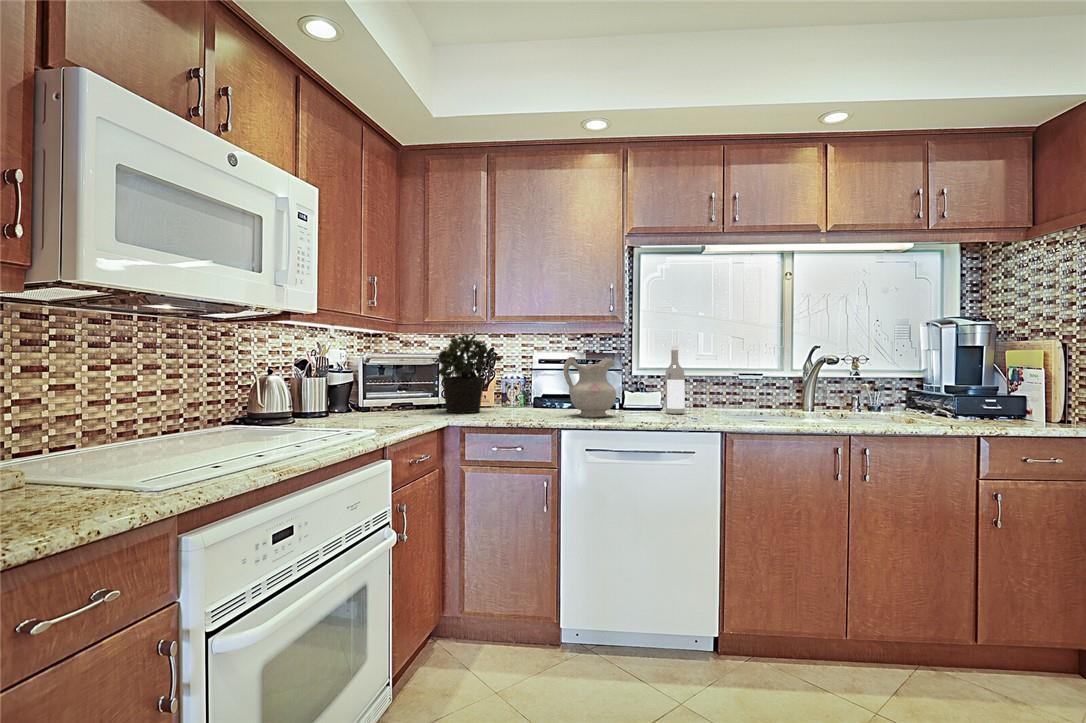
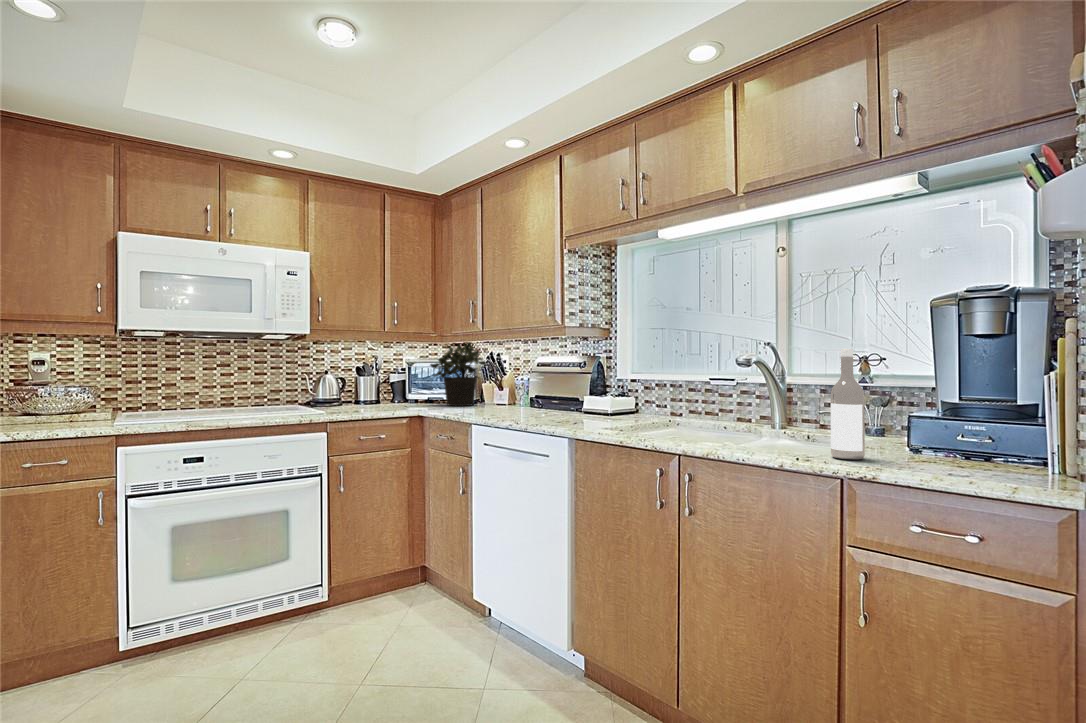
wine bottle: present [665,345,685,414] -> present [830,349,865,460]
ceramic pitcher: present [564,357,616,417] -> none [496,362,537,415]

